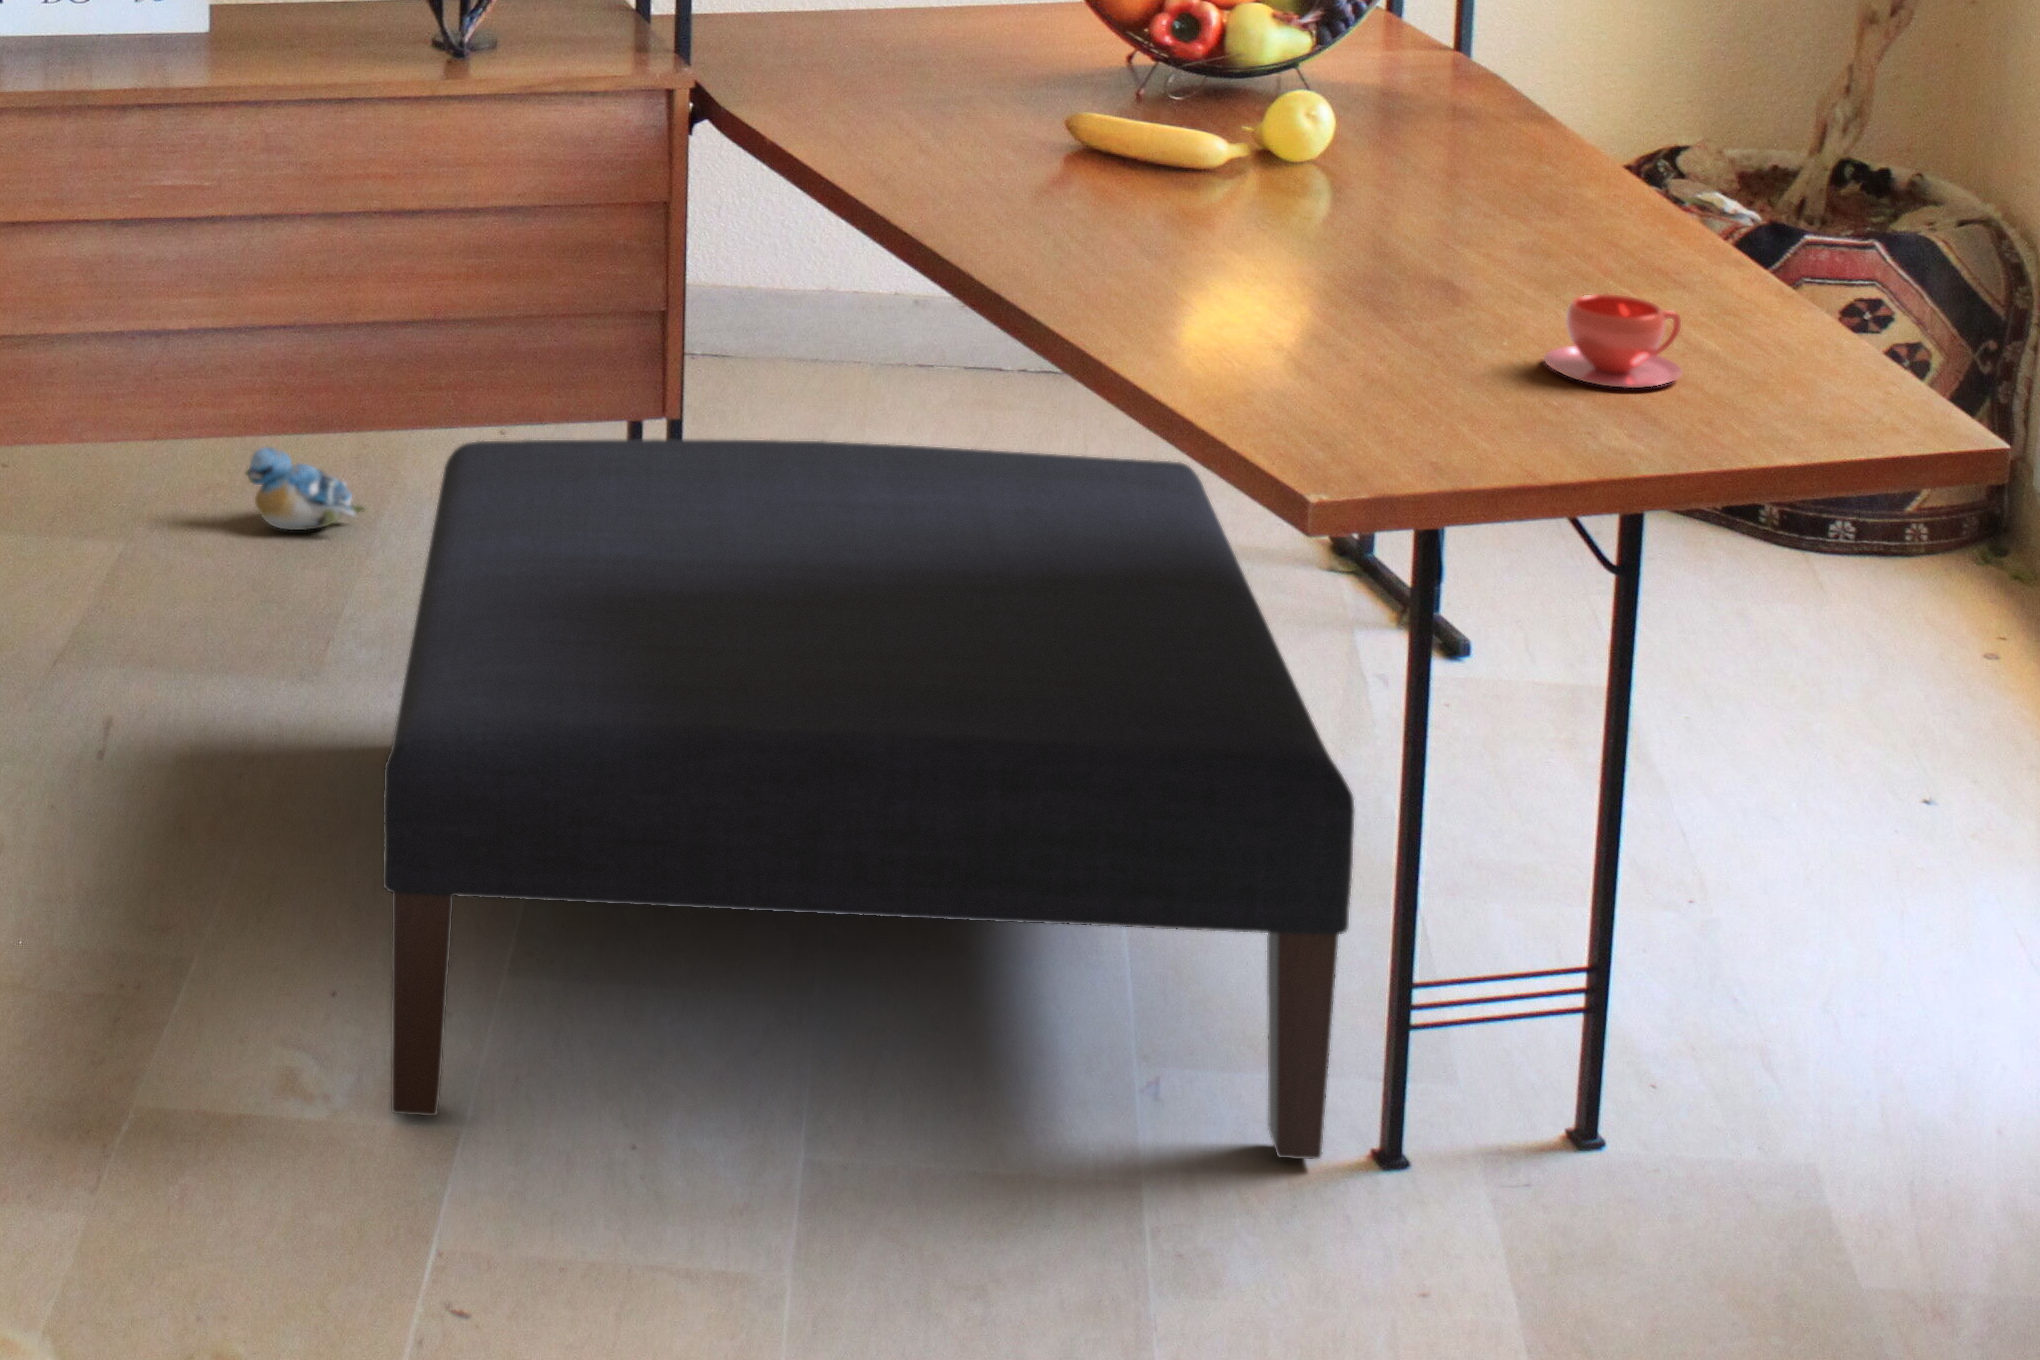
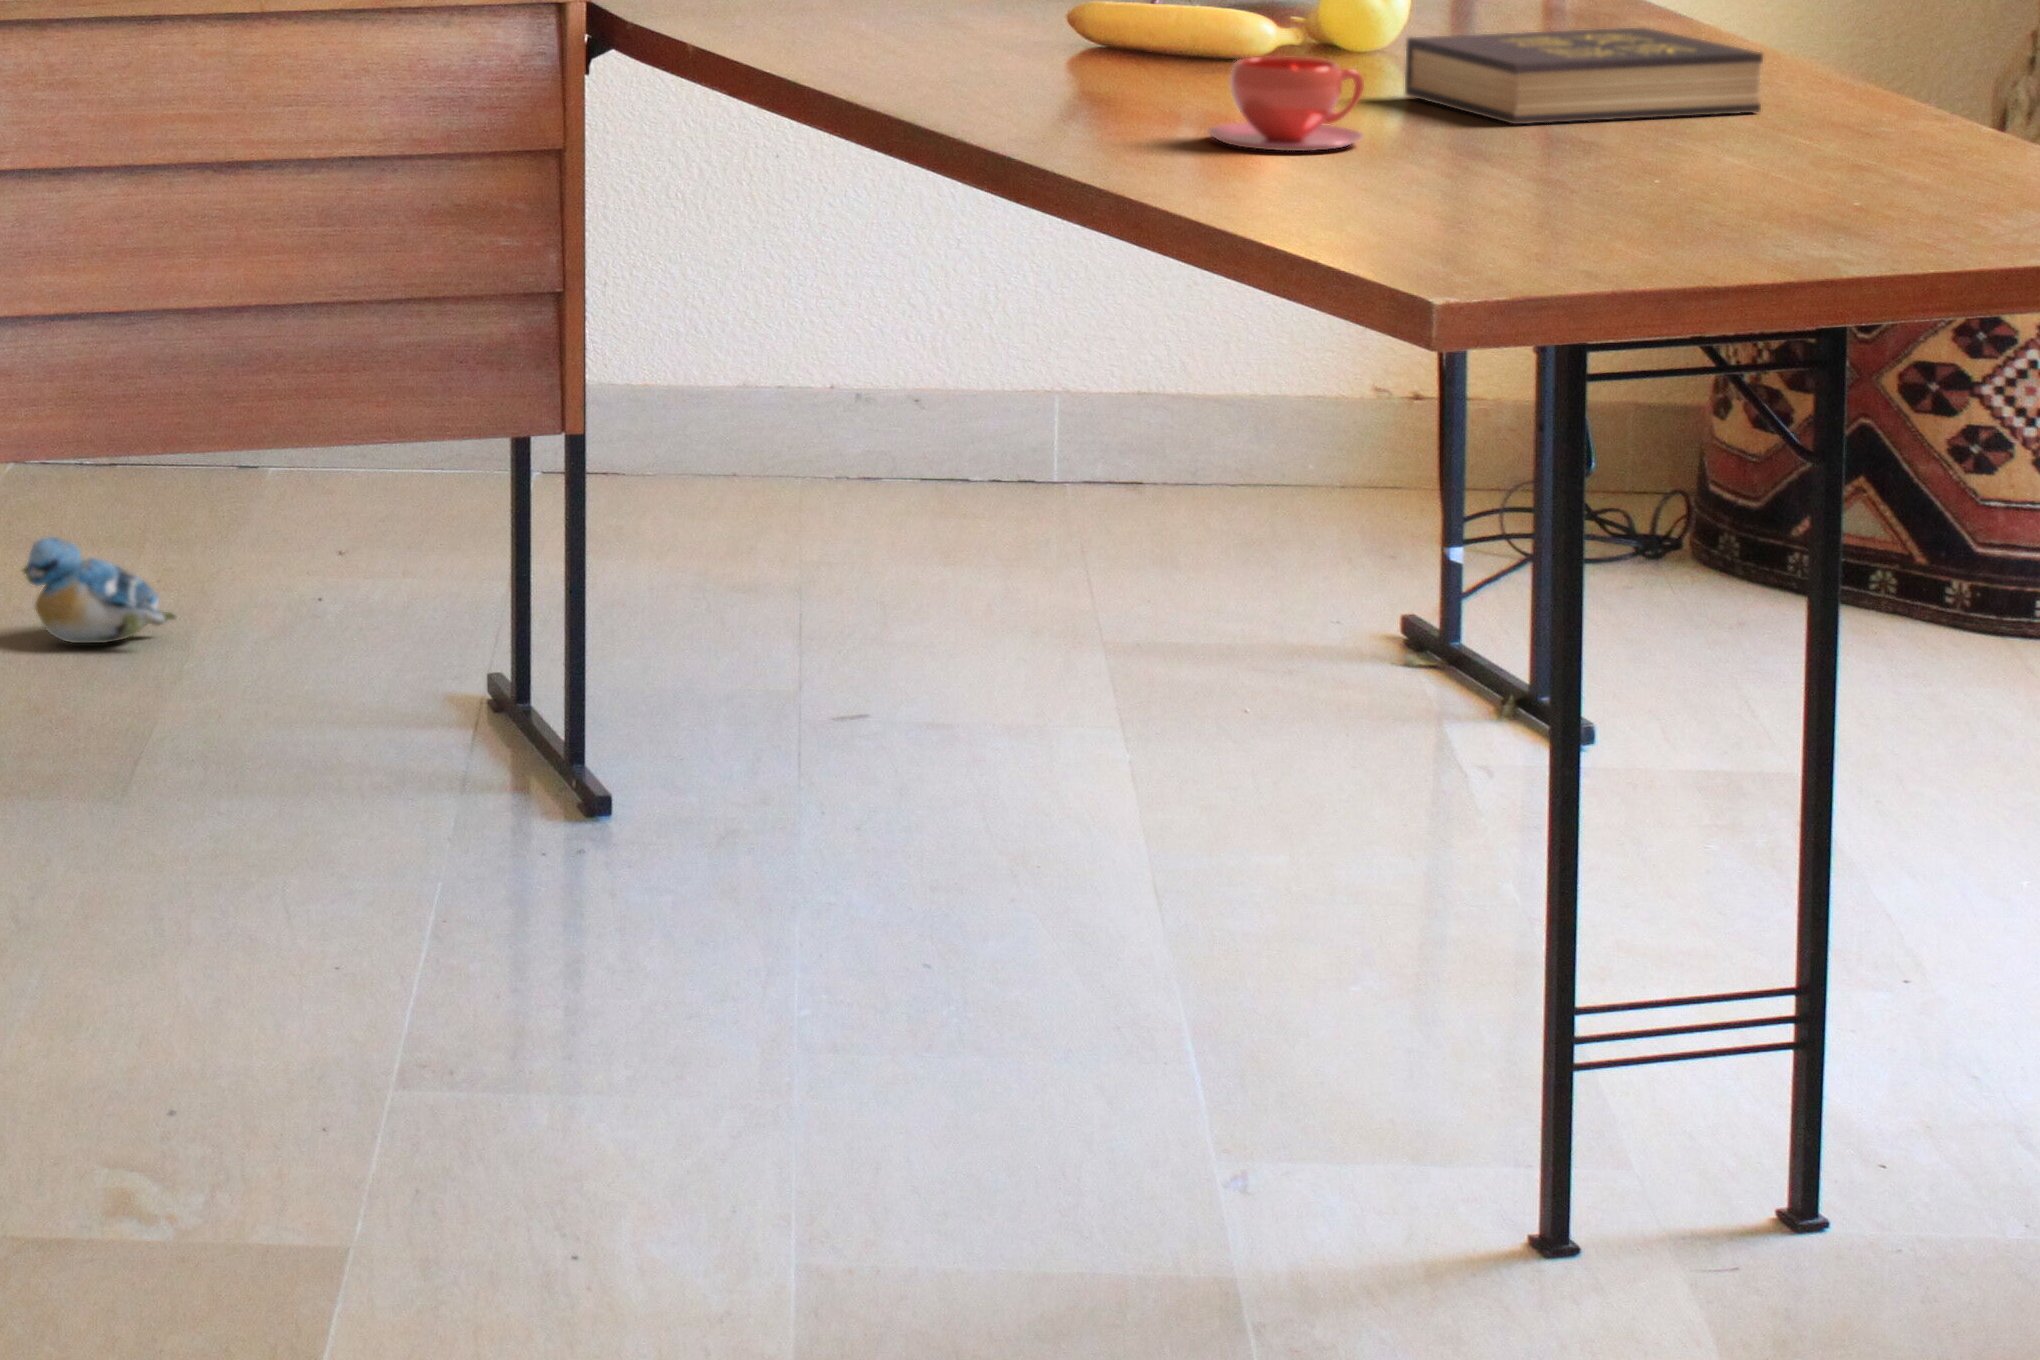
hardback book: none [1319,165,1599,261] -> present [1405,28,1763,124]
teacup: present [1544,294,1682,388] -> present [1208,56,1364,151]
ottoman: present [383,439,1354,1159] -> none [233,453,1488,1254]

